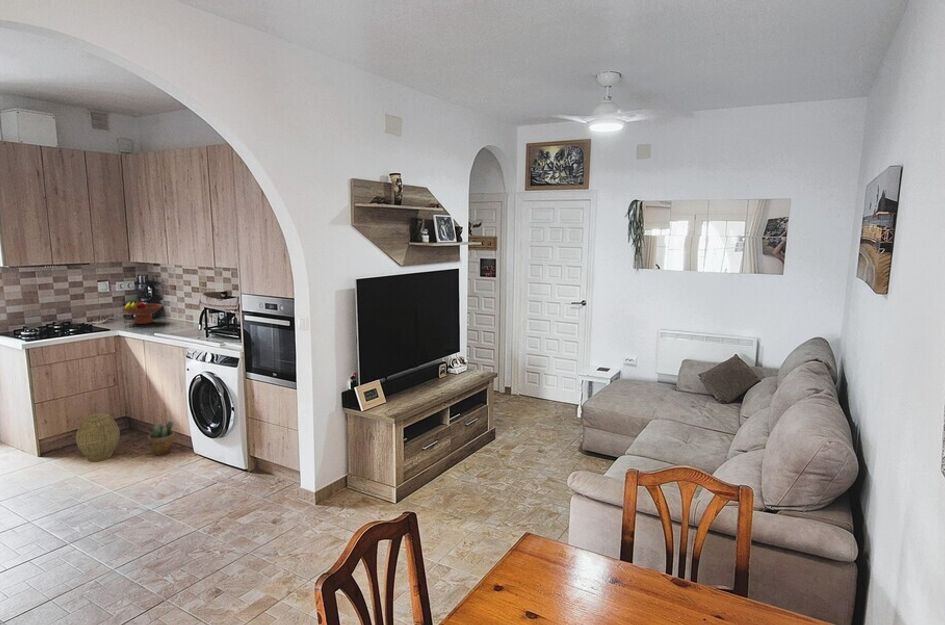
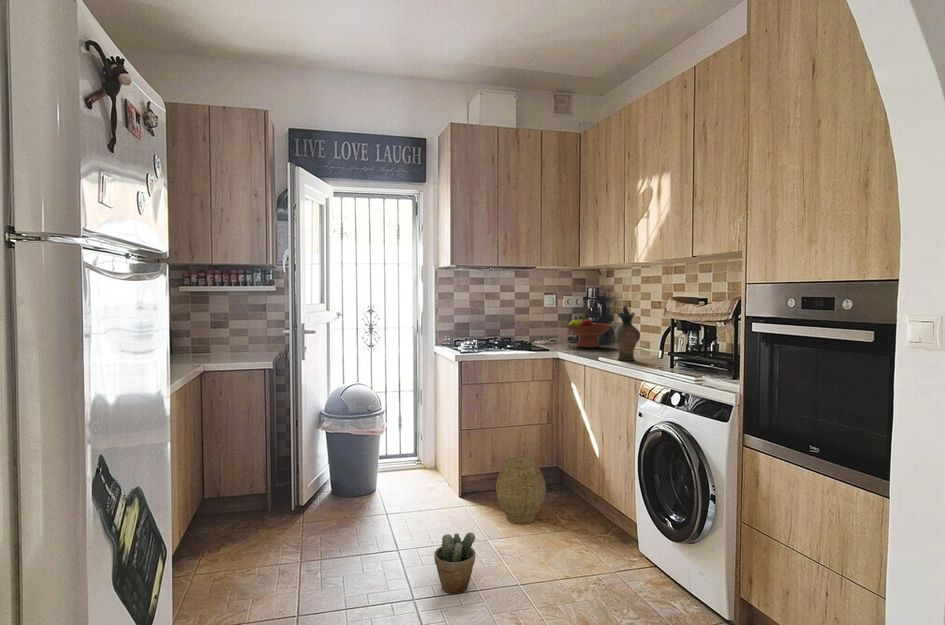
ceramic pitcher: none [166,296,184,334] -> present [616,306,640,360]
potted plant: present [148,421,174,455] -> present [434,532,476,594]

